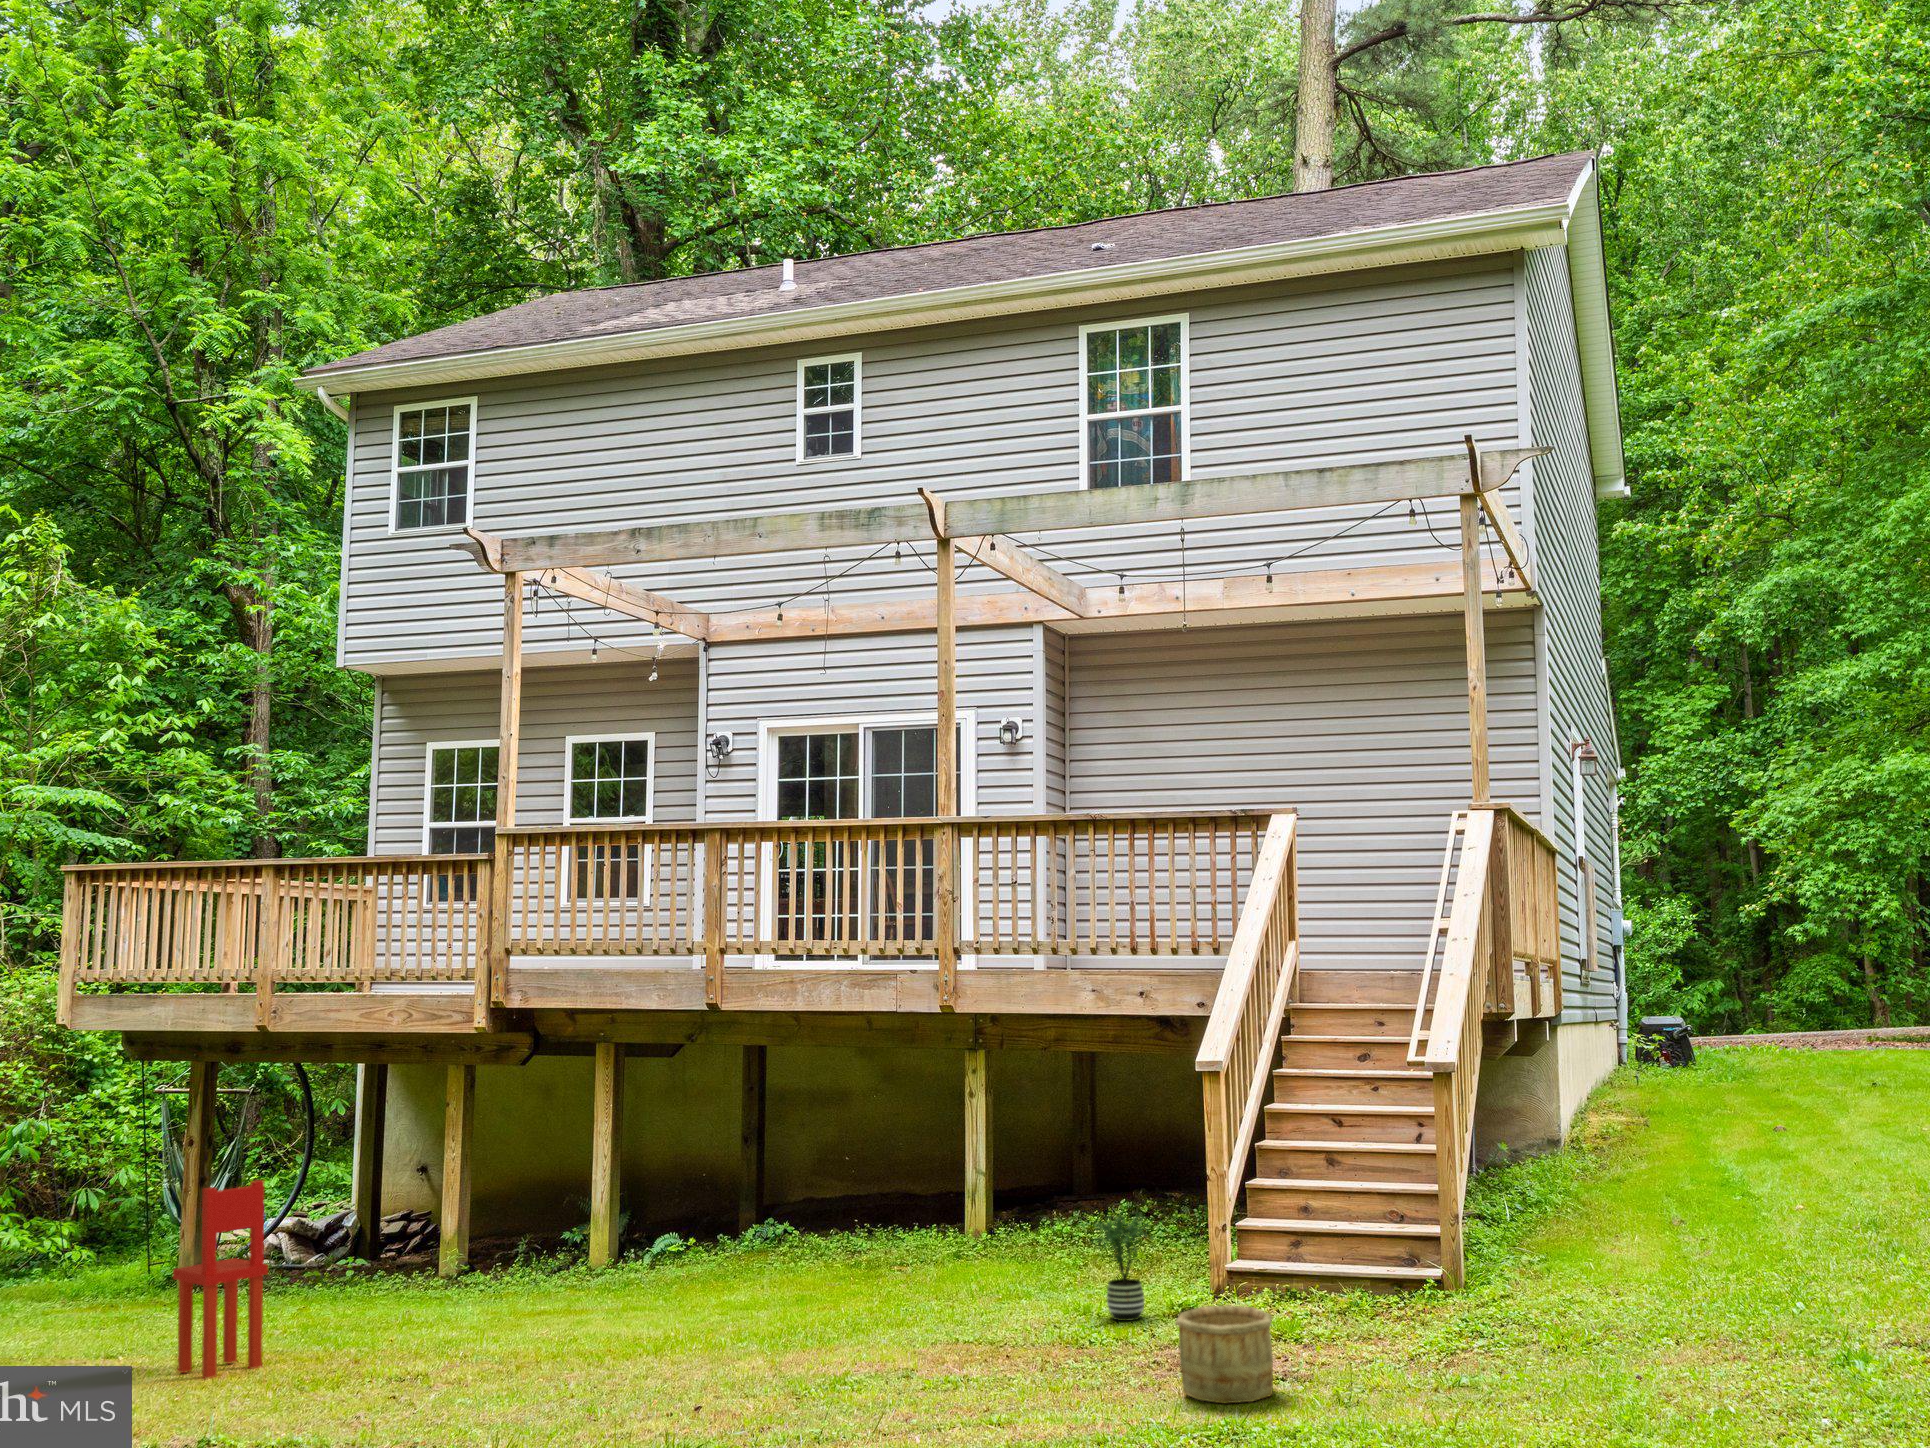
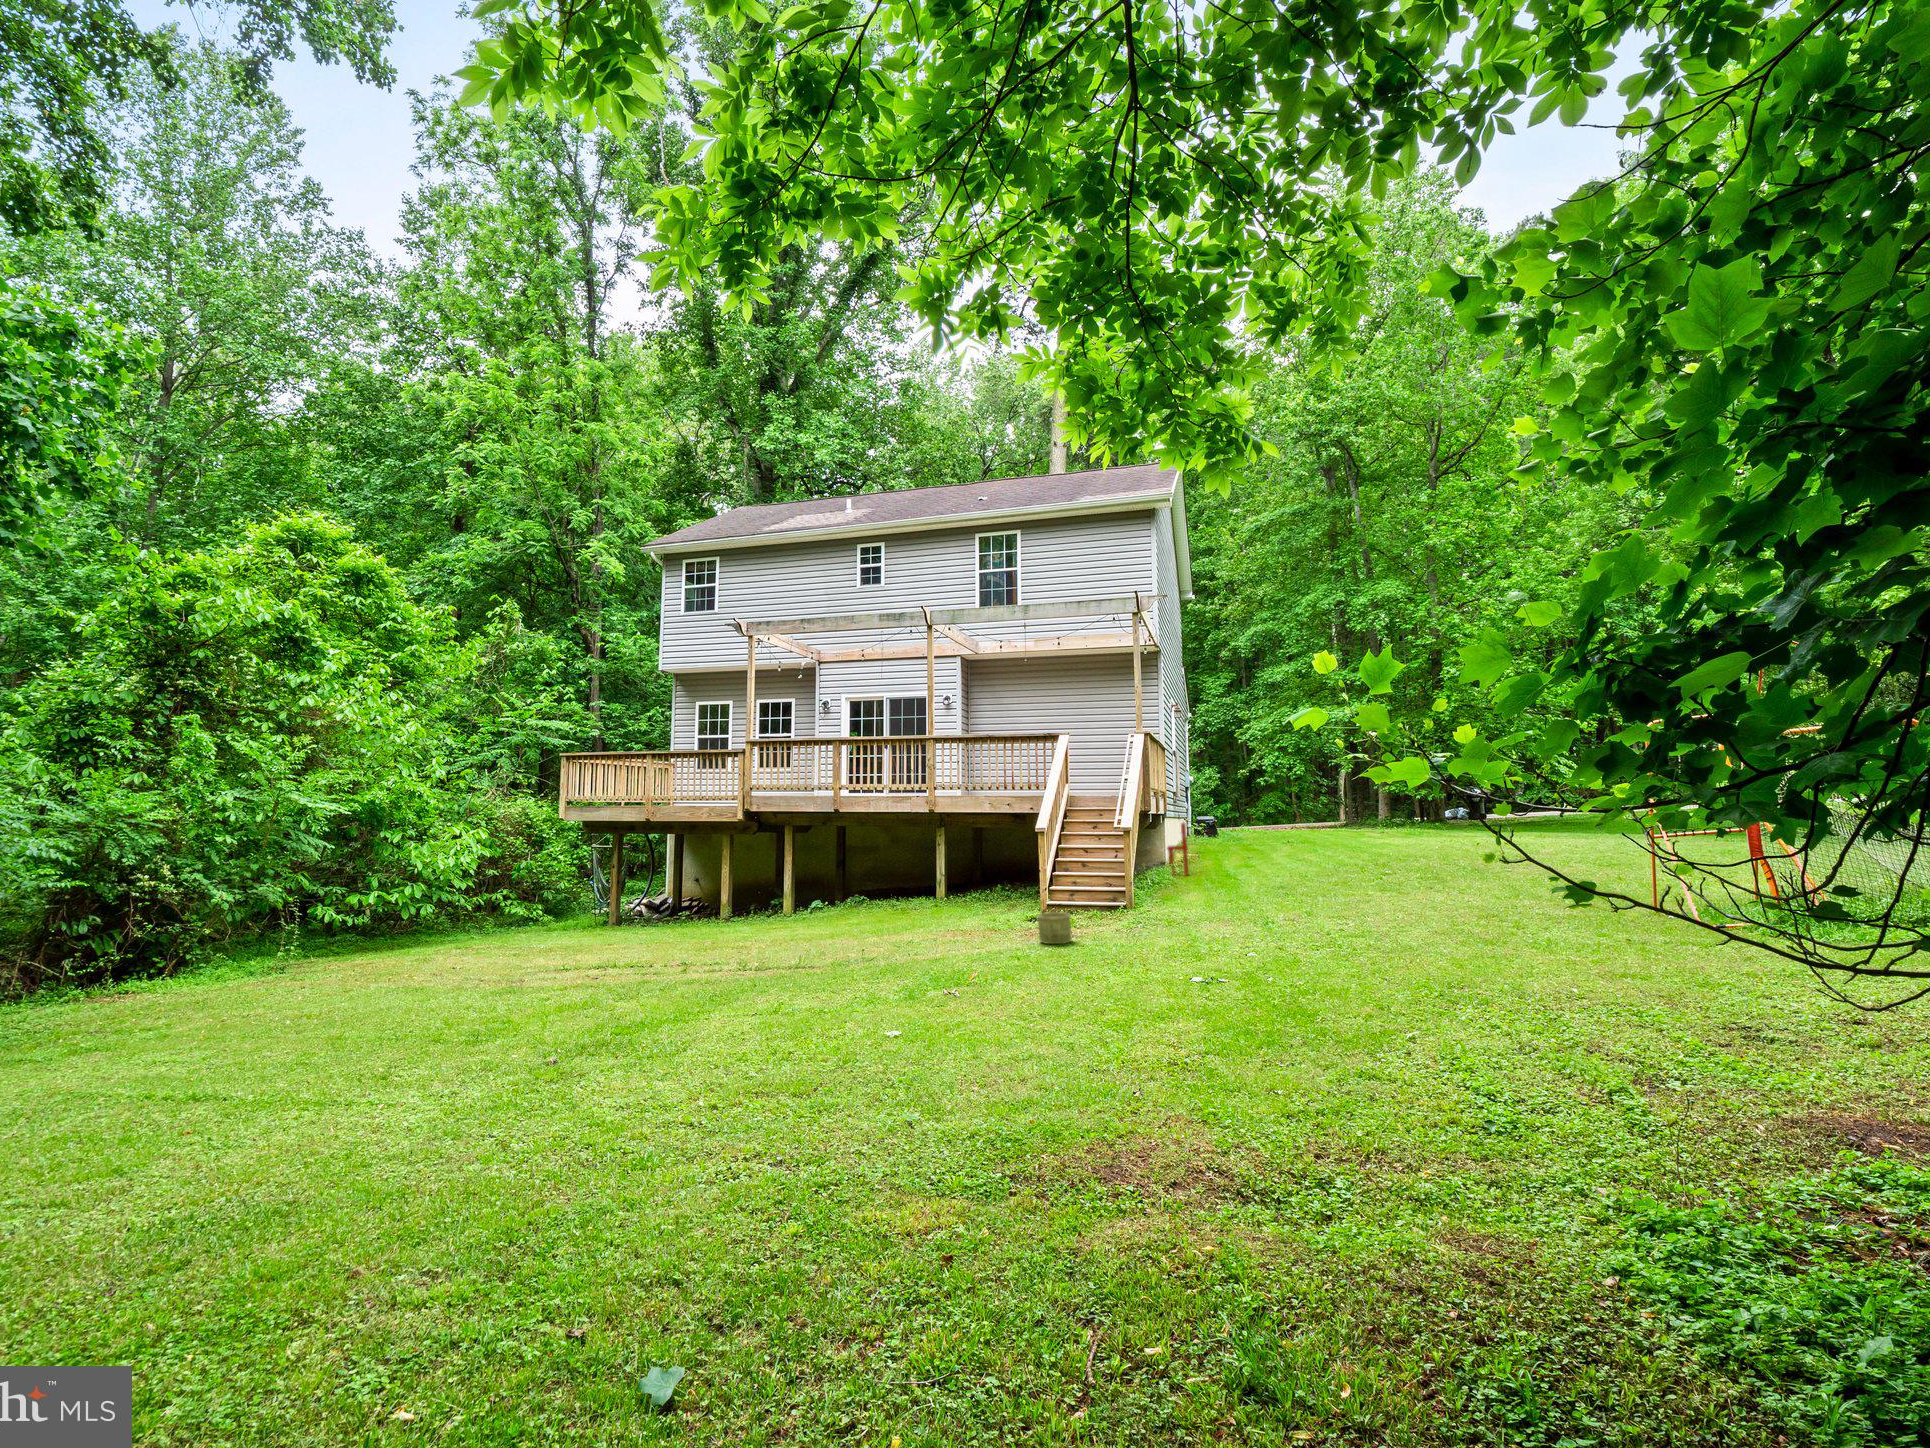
chair: present [173,1180,268,1378] -> present [1167,823,1189,876]
potted plant: present [1095,1213,1153,1321] -> none [998,883,1023,923]

